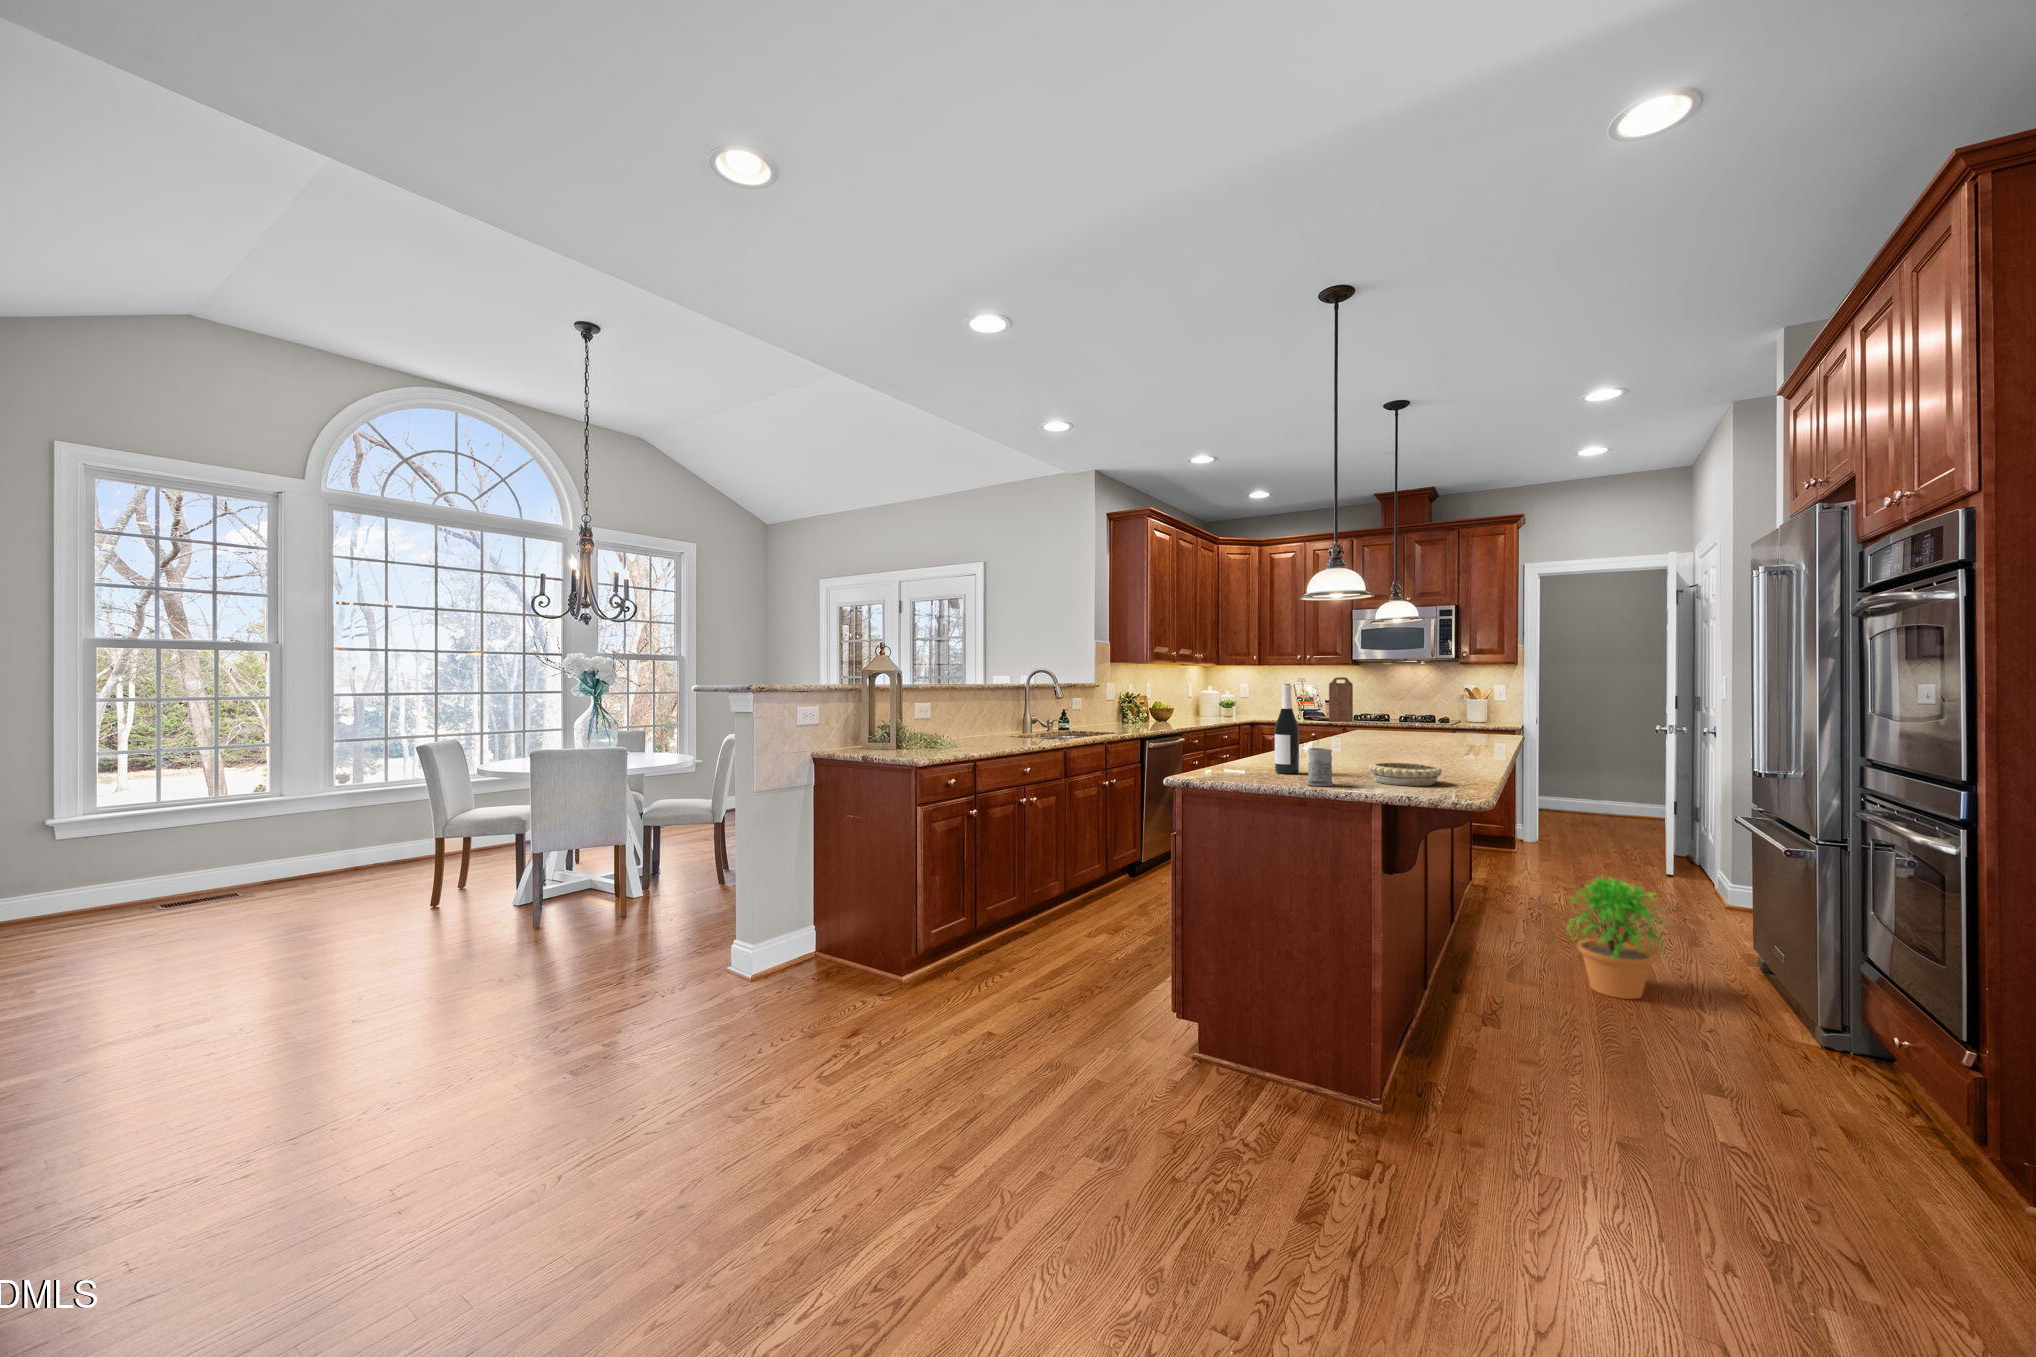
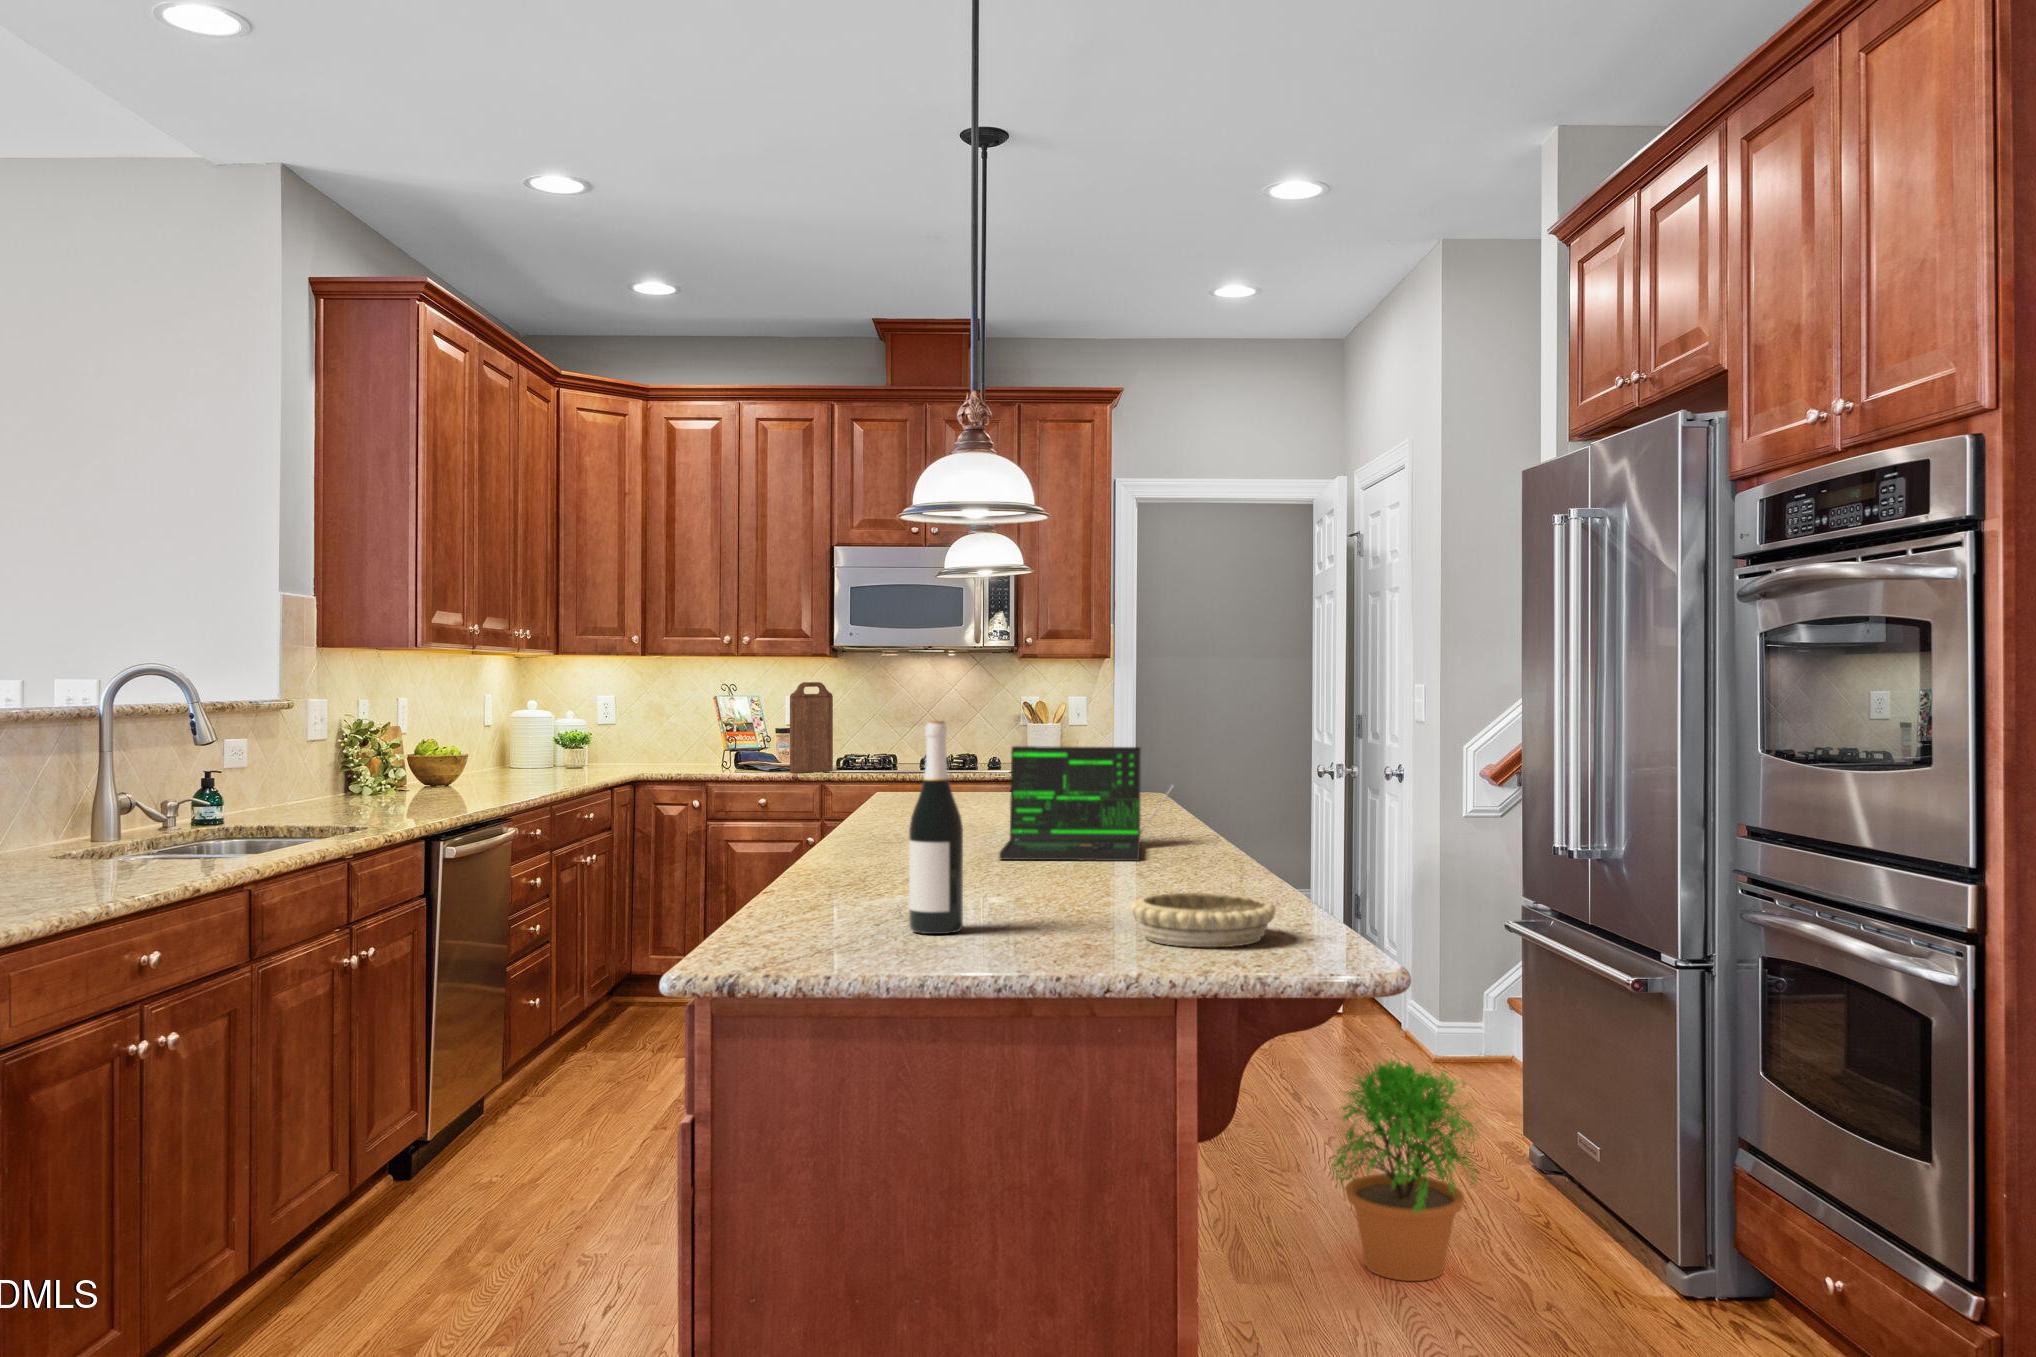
laptop: none [1366,703,1471,758] -> present [999,746,1174,861]
mug: present [1307,748,1334,786] -> none [1032,876,1091,969]

